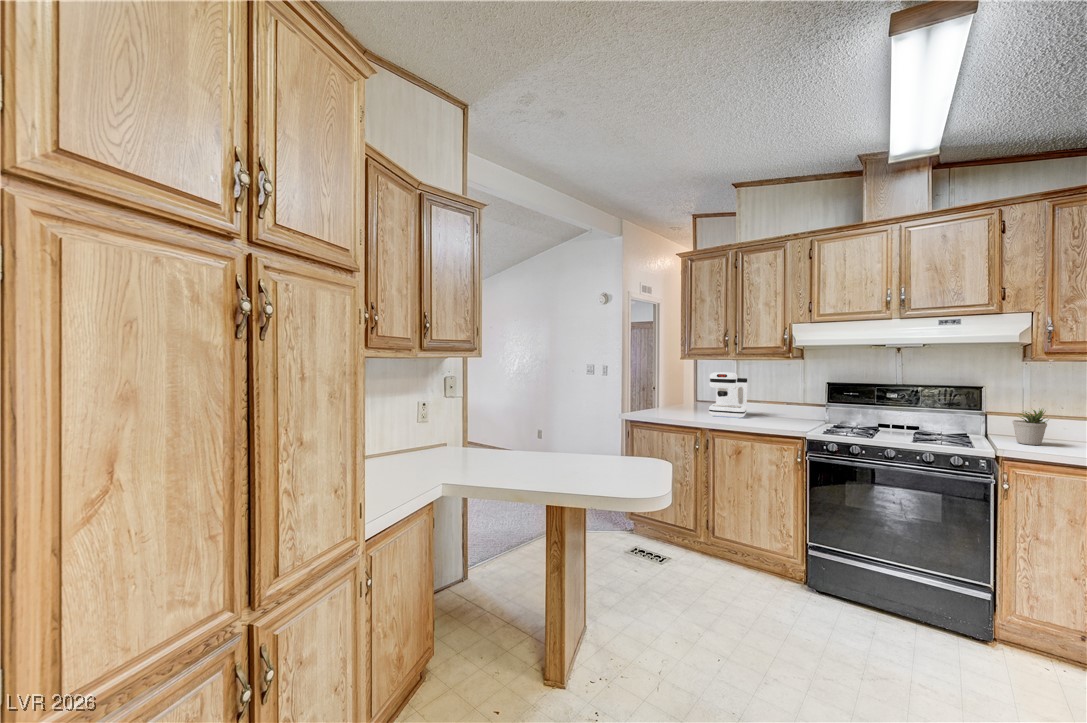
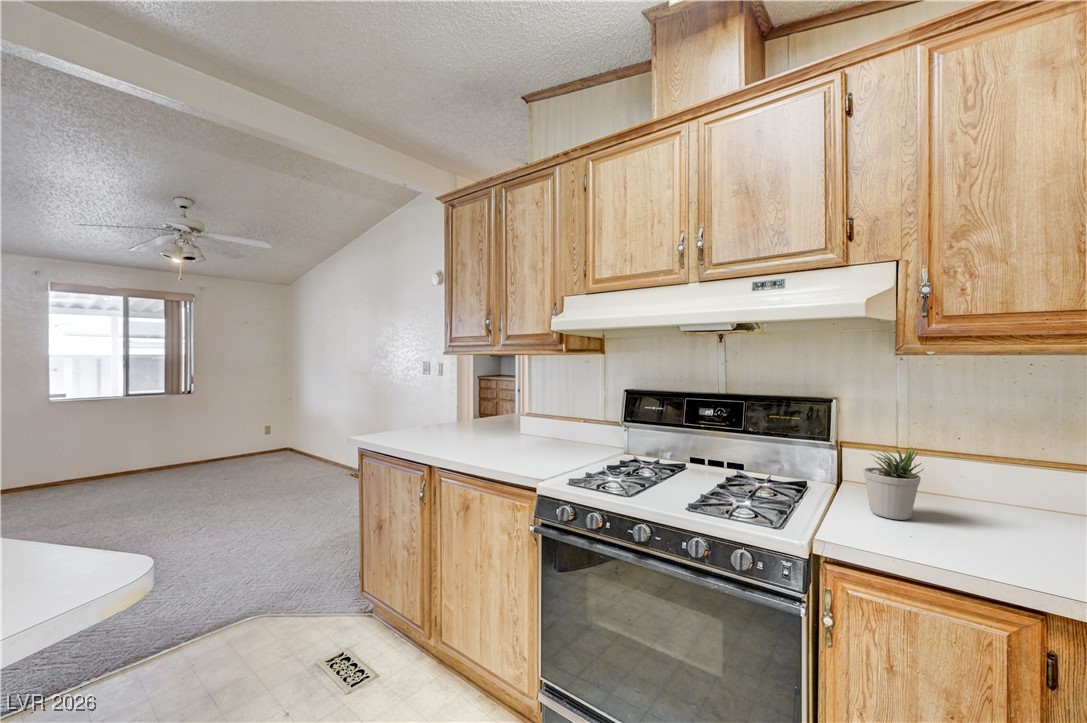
coffee maker: present [709,372,747,418] -> none [452,376,519,450]

